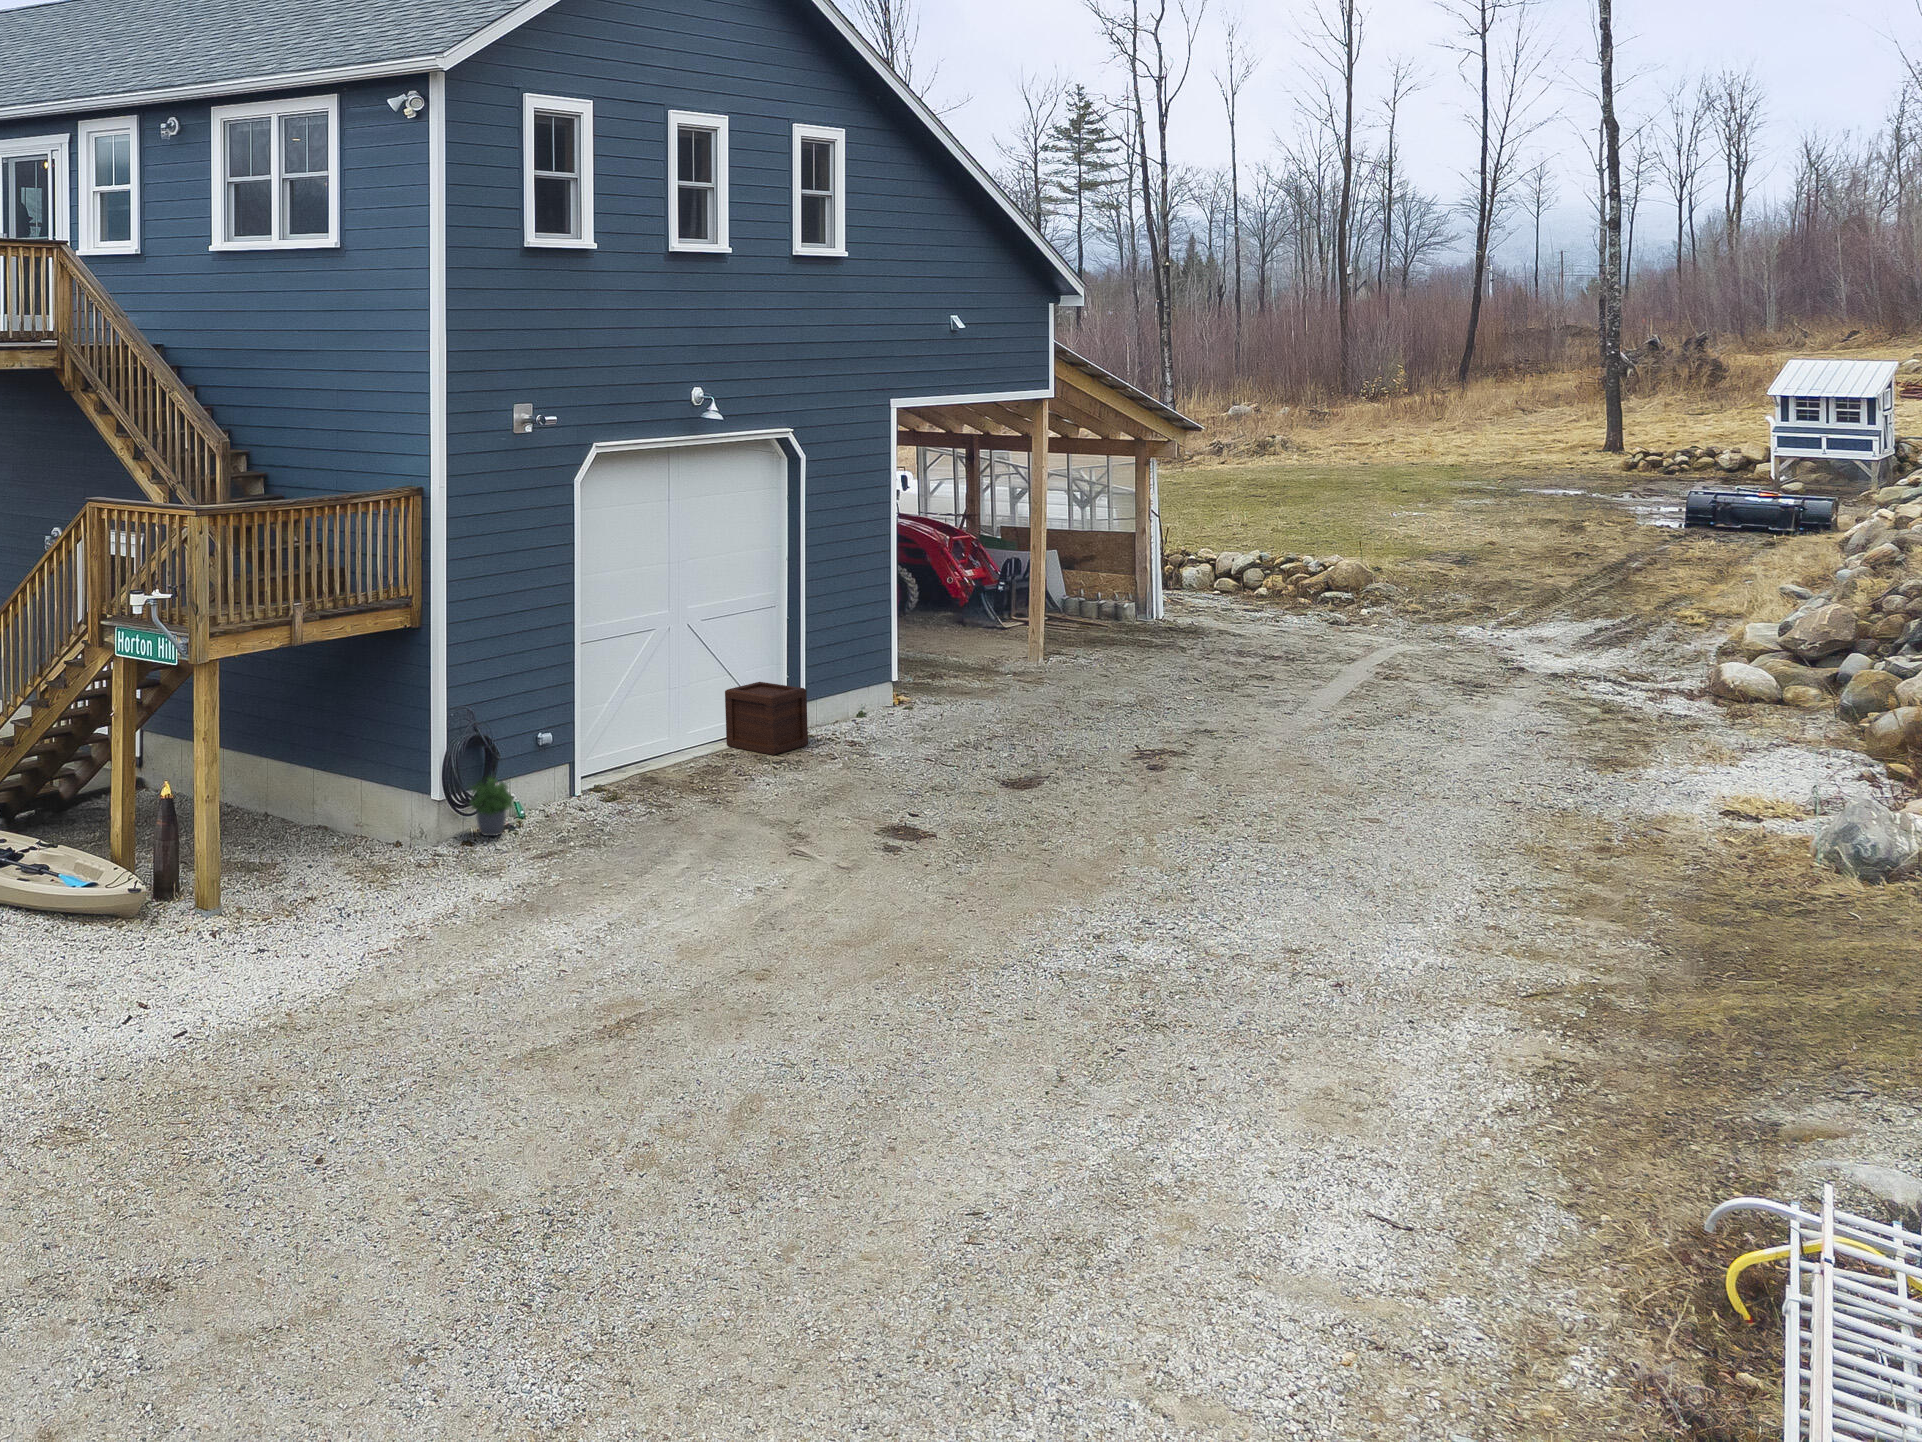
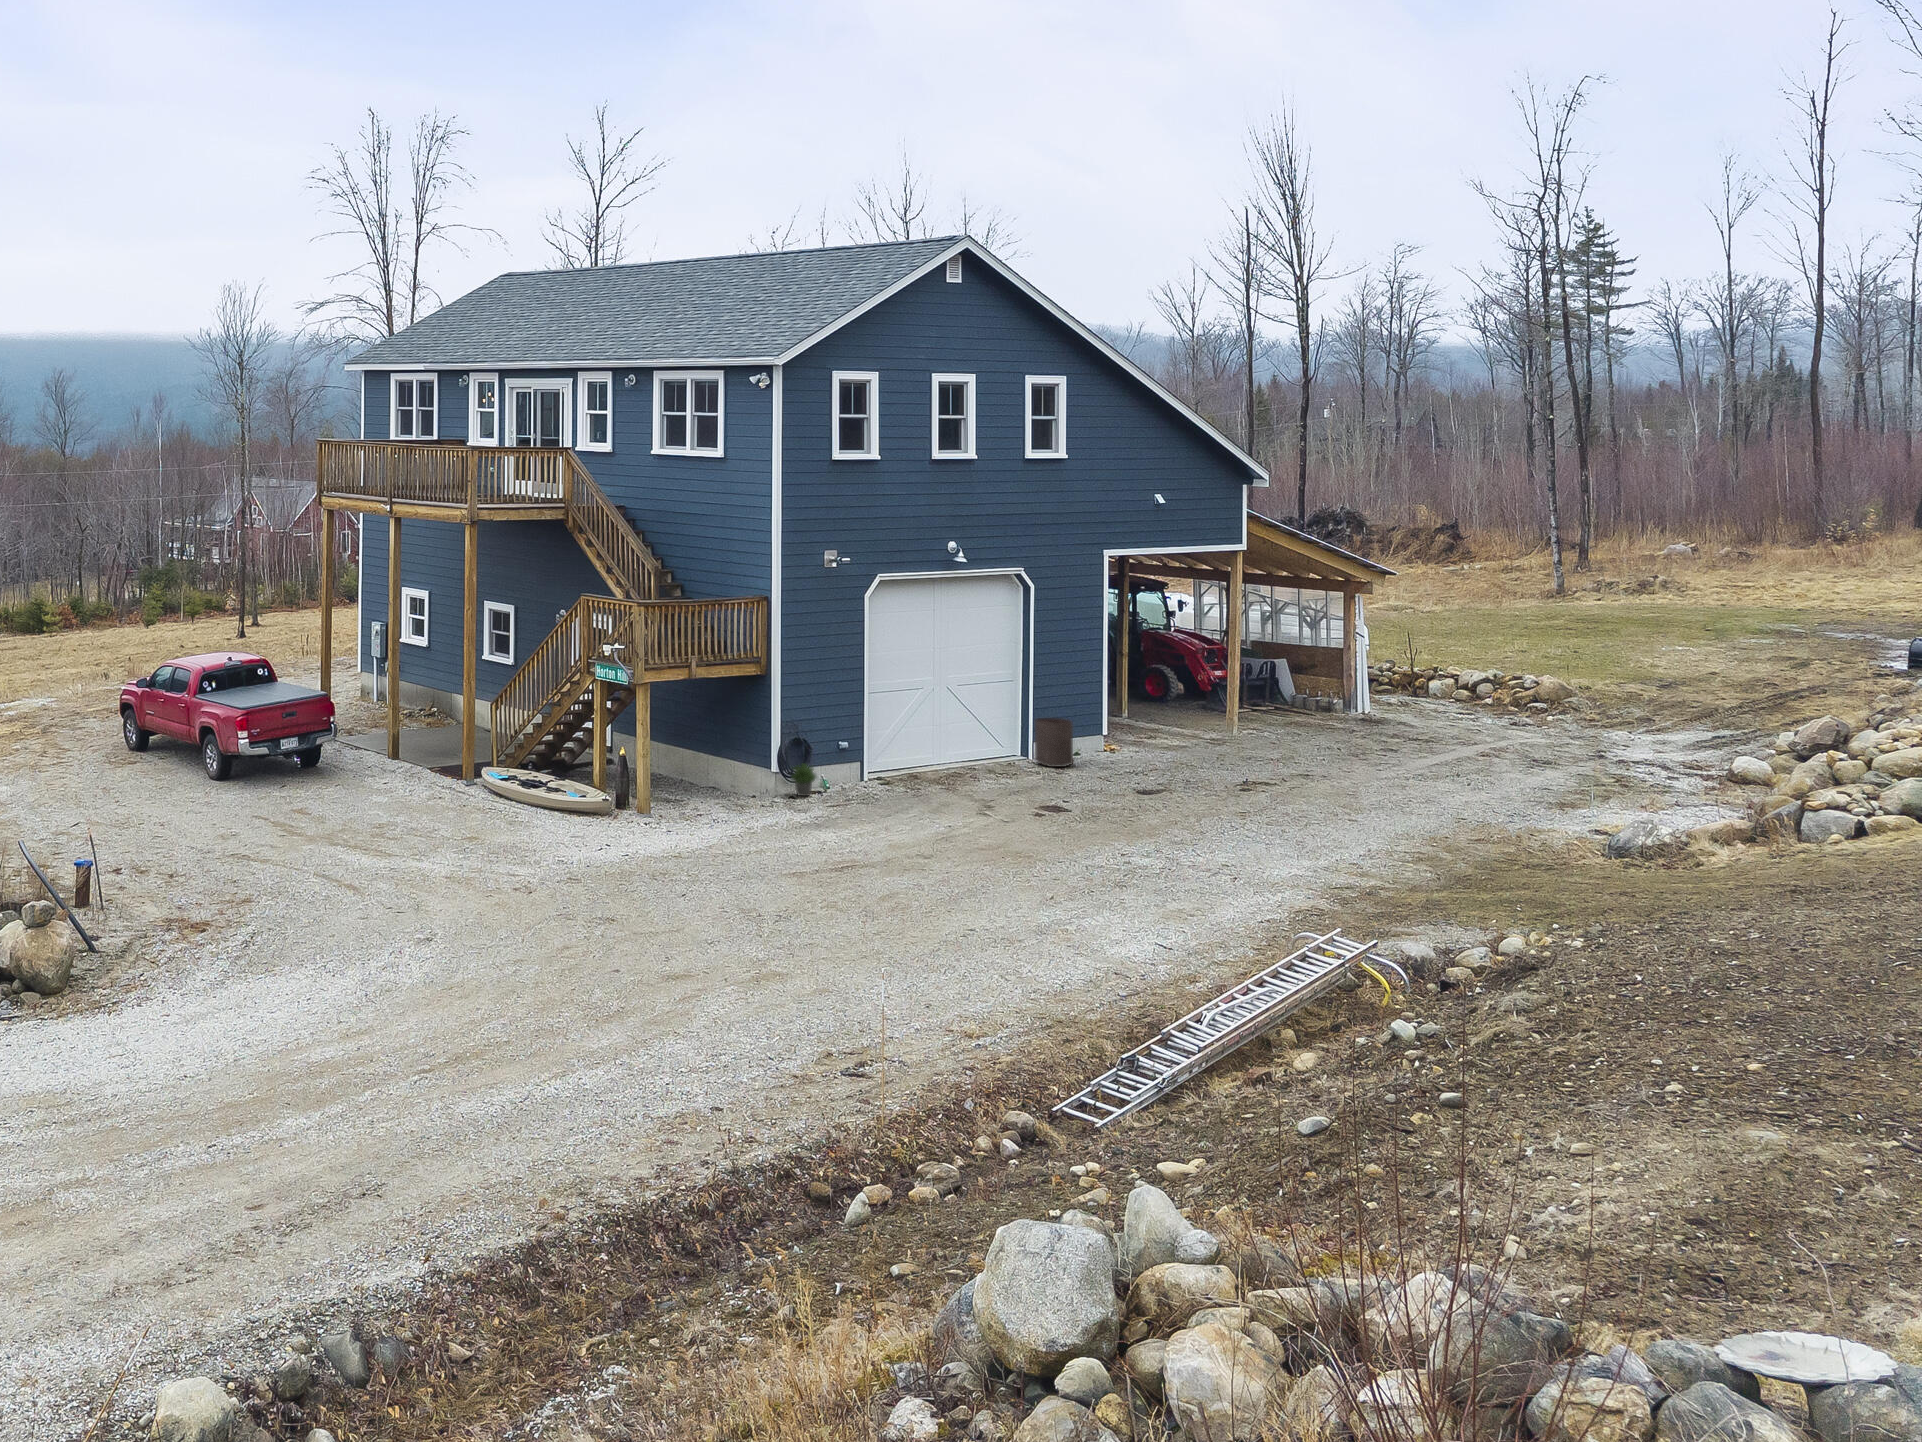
trash can: none [802,657,860,734] -> present [1035,718,1073,767]
wooden crate: present [725,682,808,755] -> none [975,730,1030,774]

